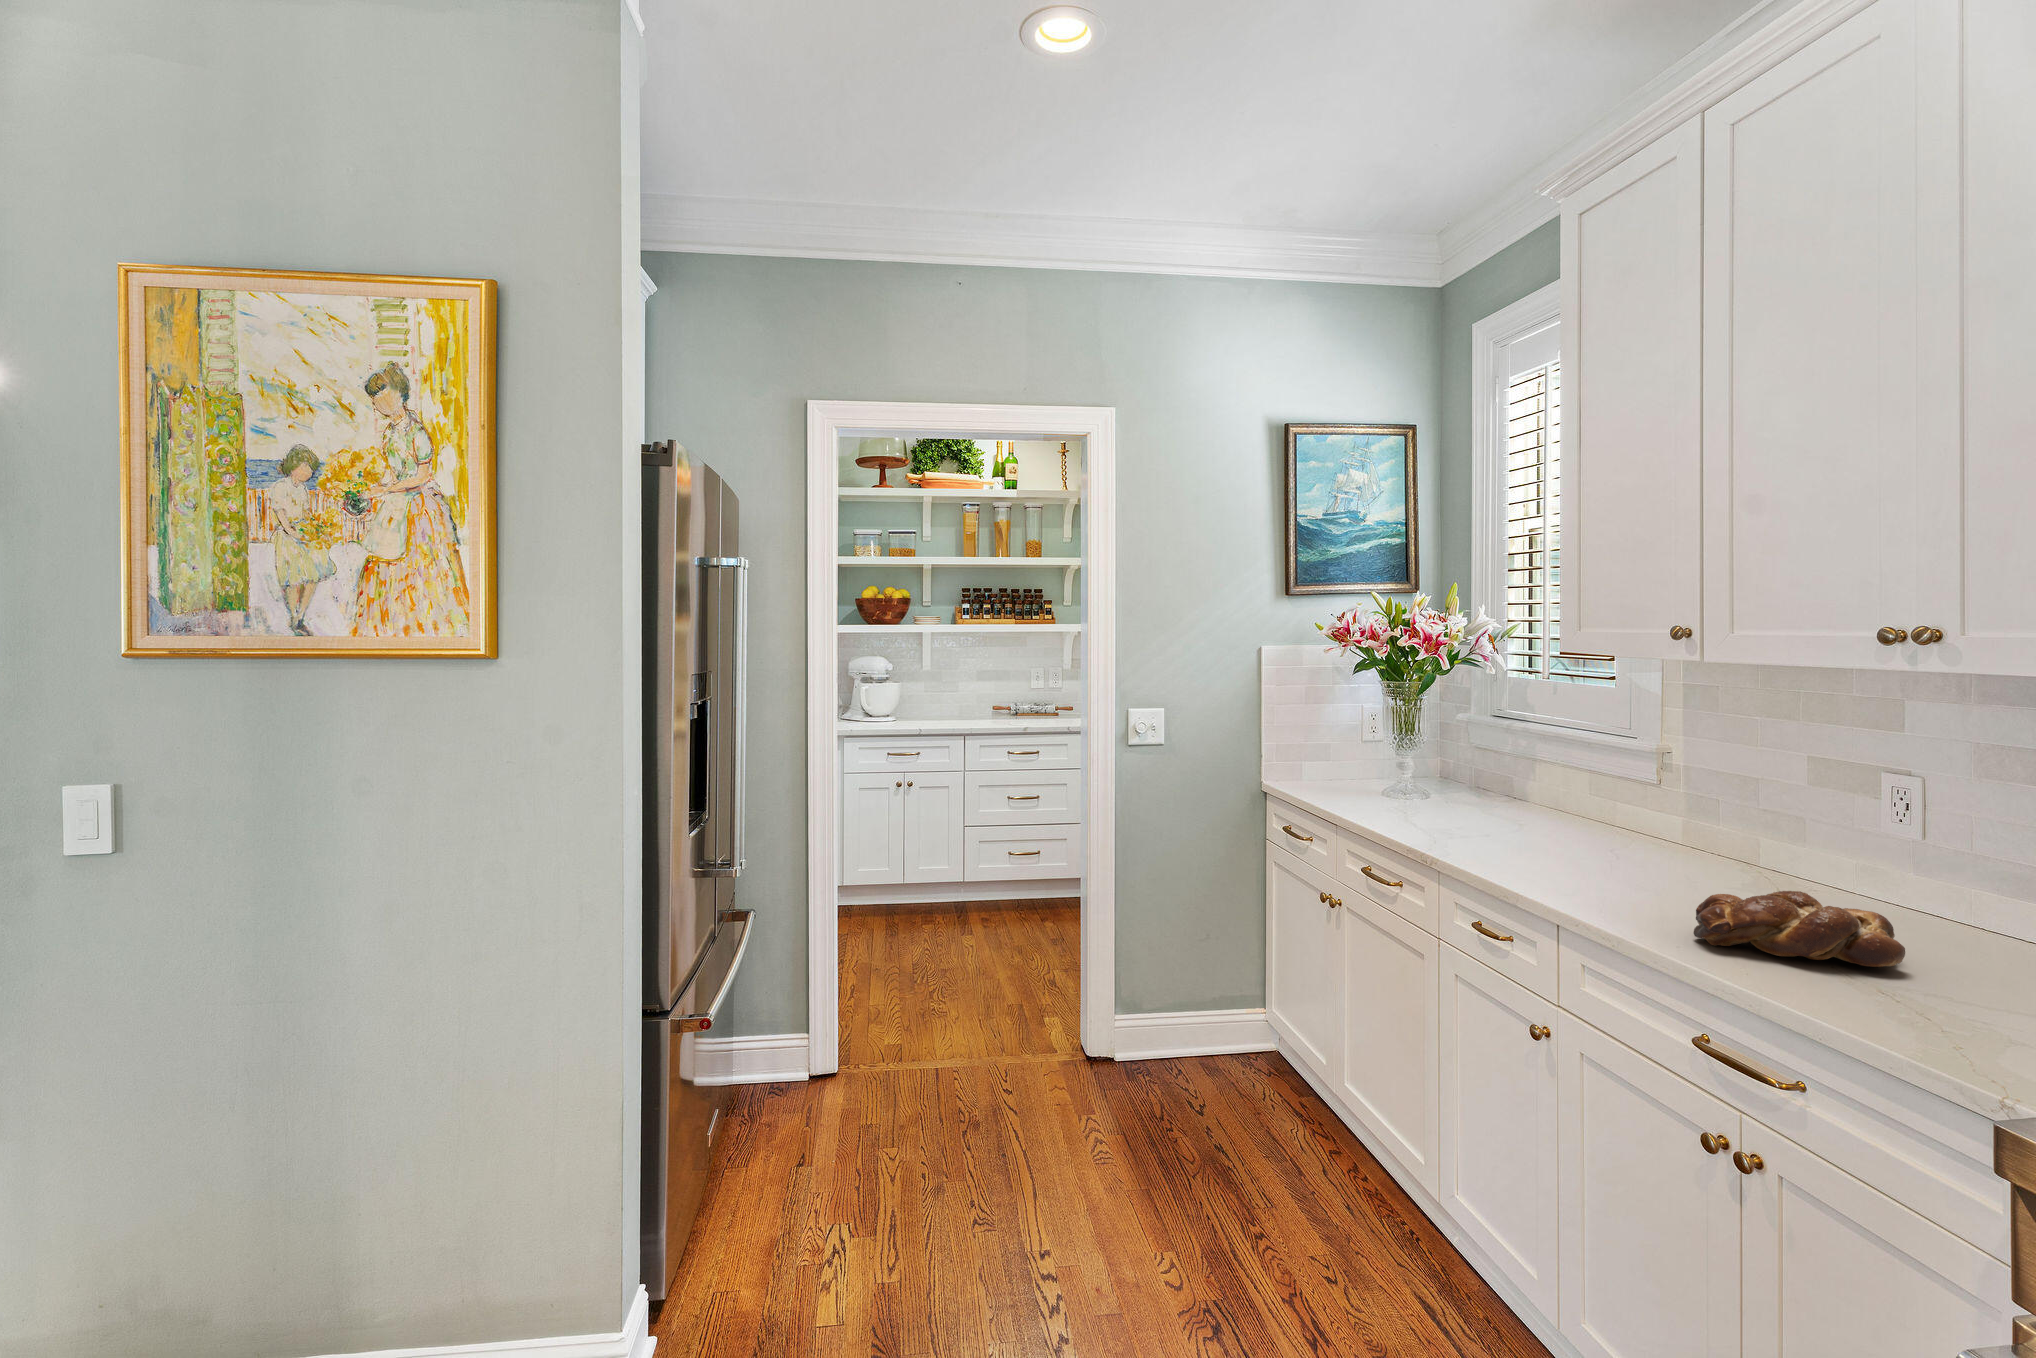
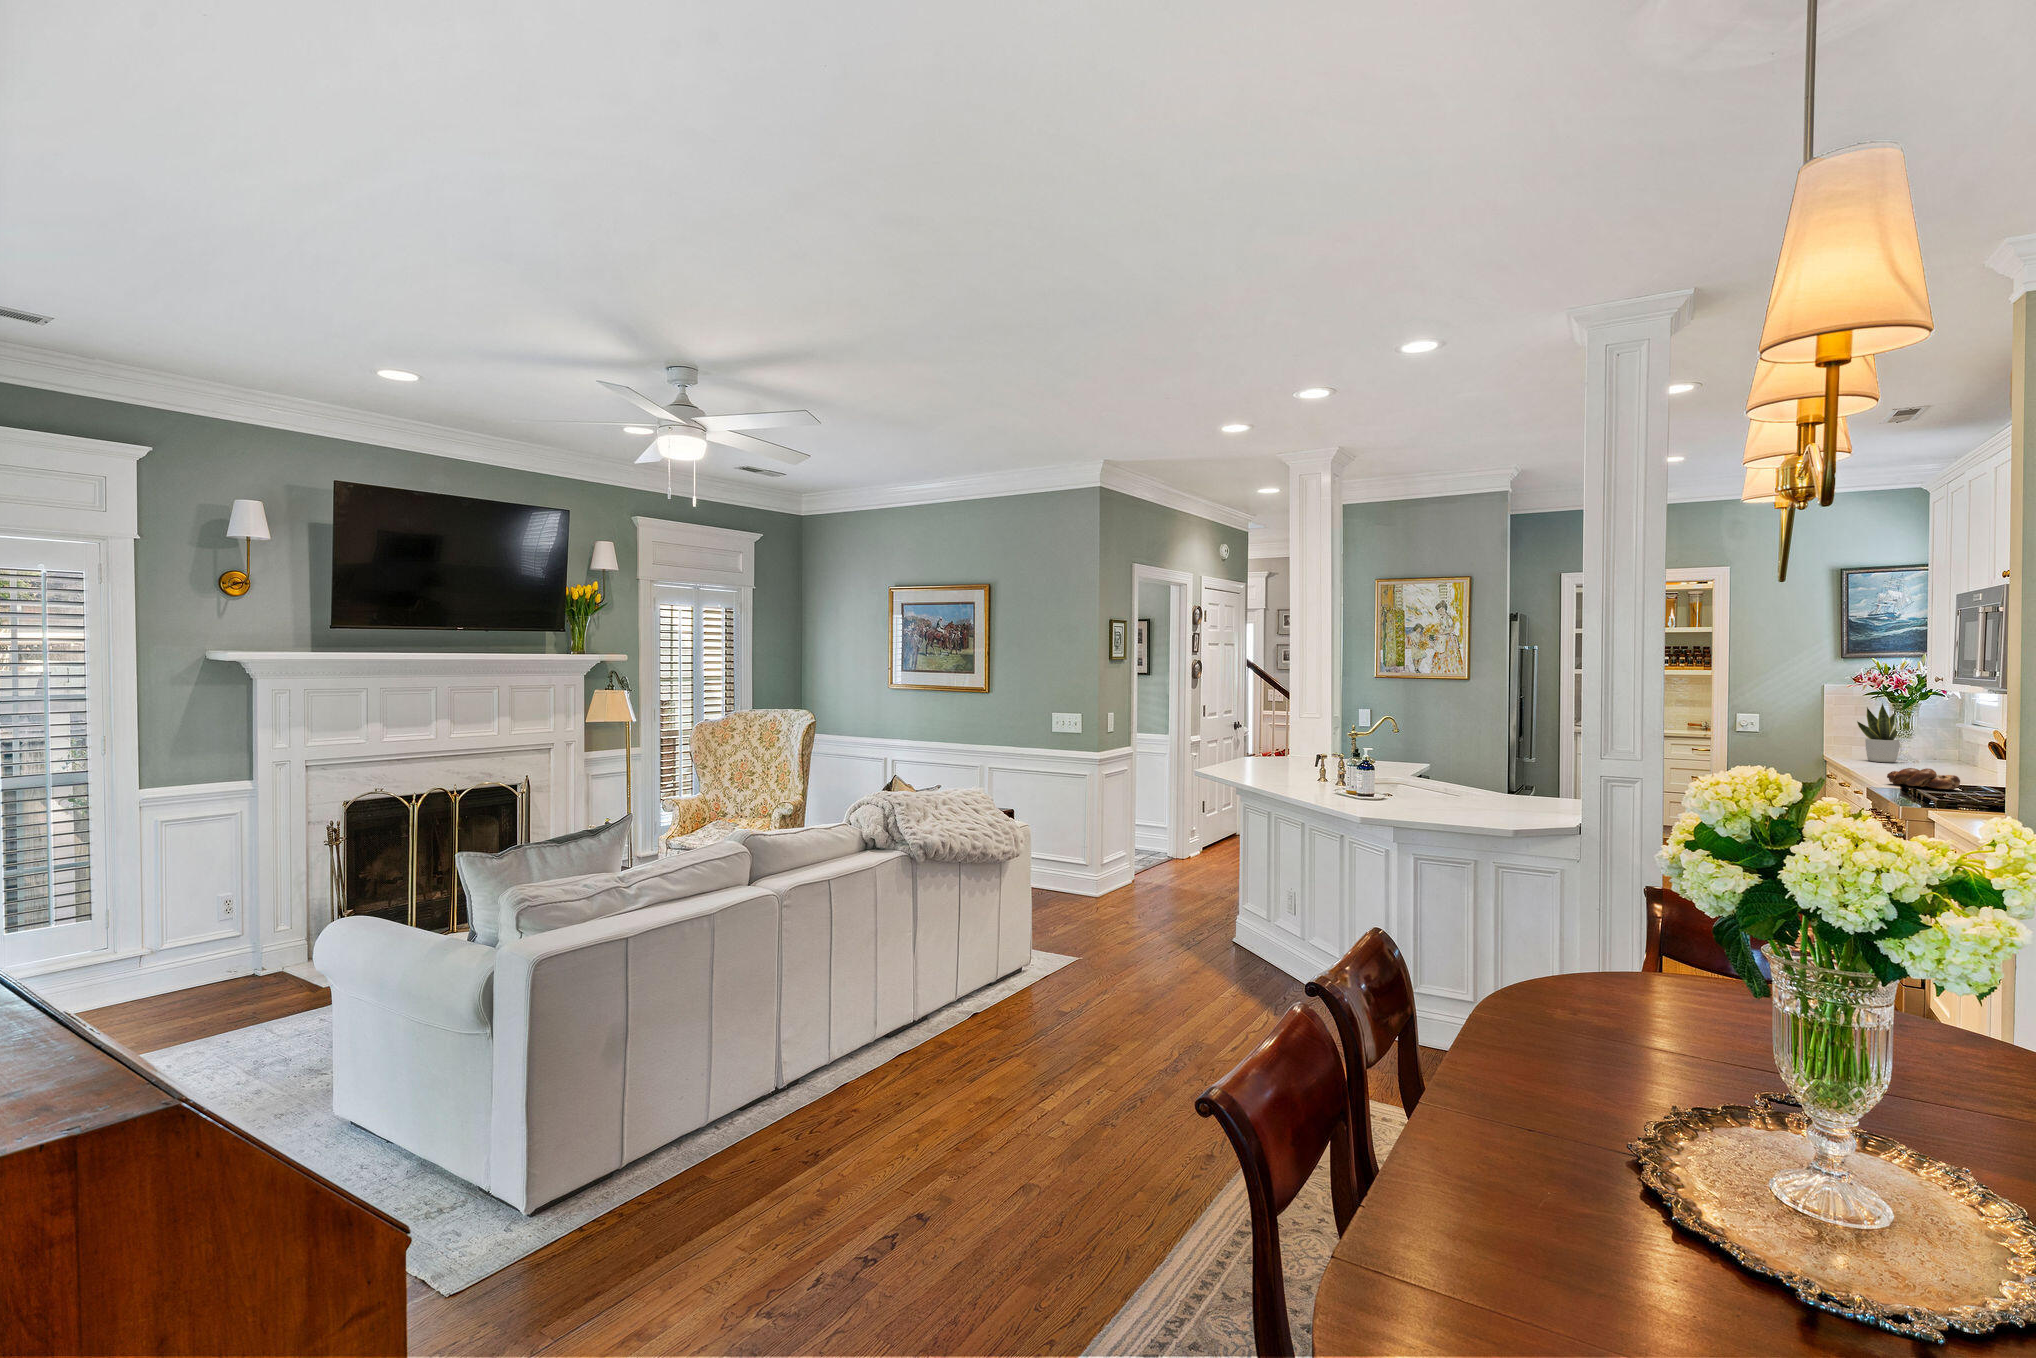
potted plant: none [1371,682,1448,811] -> present [1857,703,1900,763]

